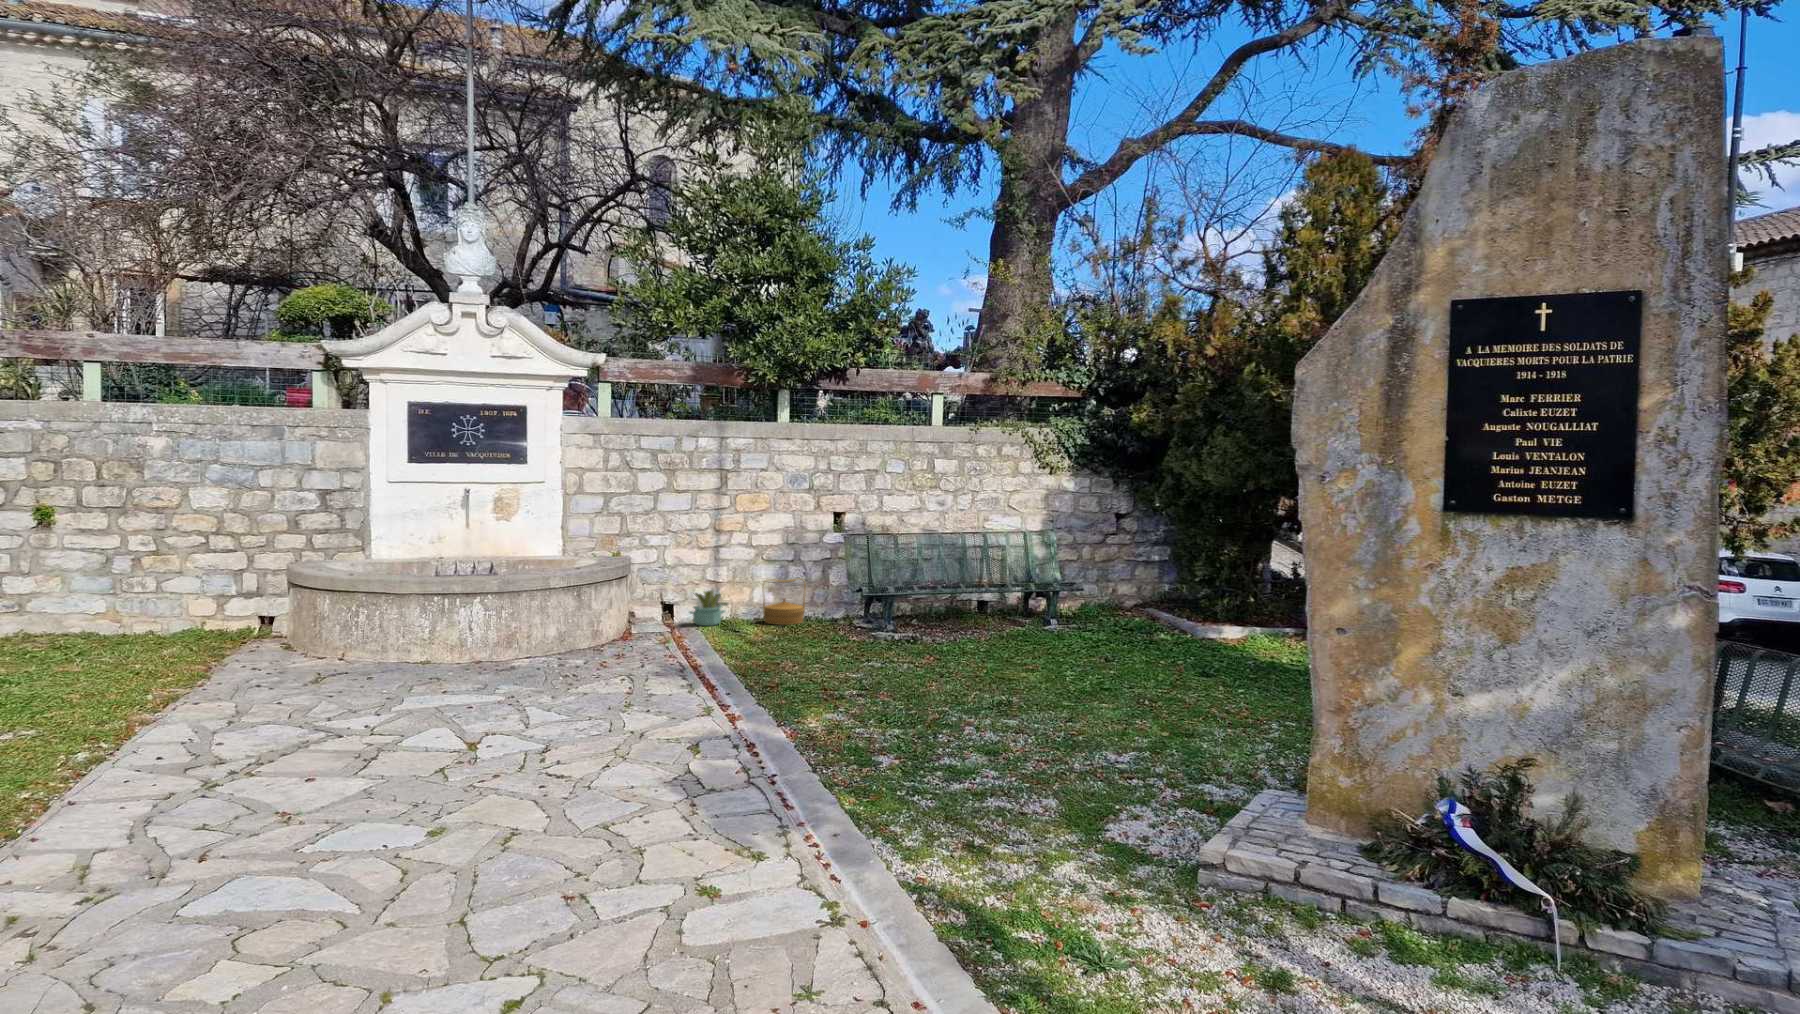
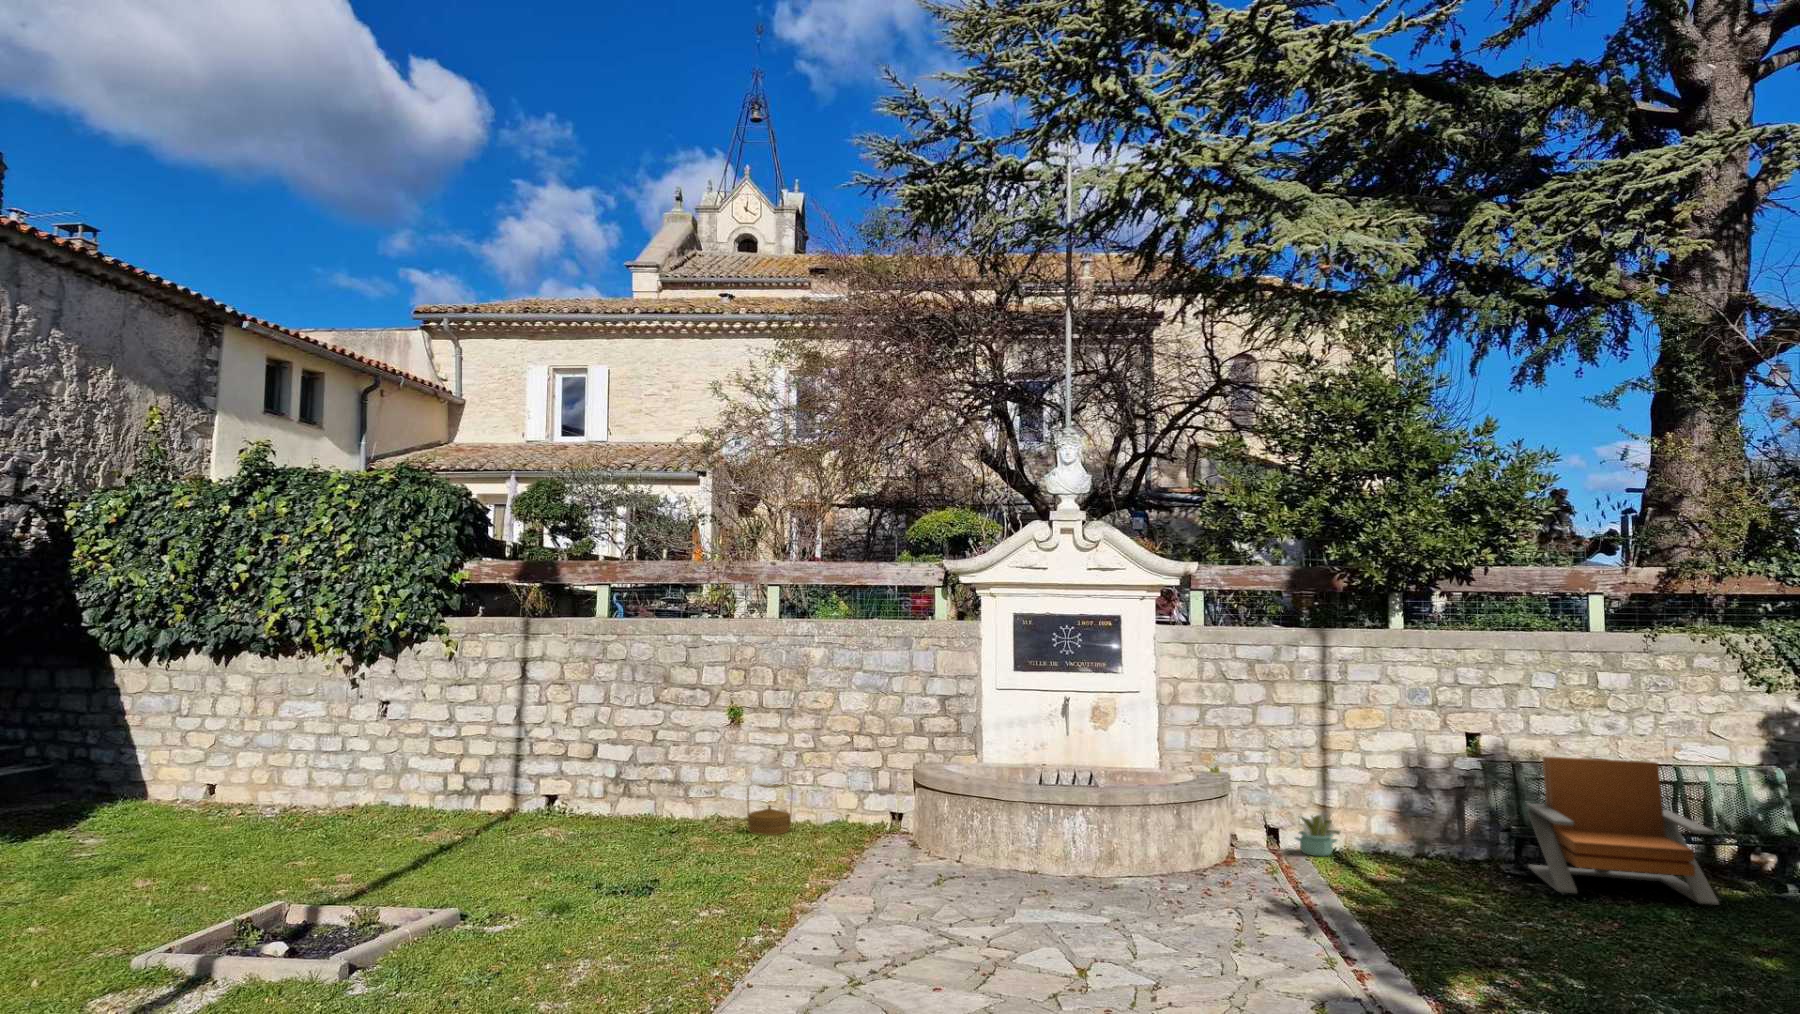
lounge chair: none [874,528,998,633] -> present [1525,757,1719,905]
woven basket: present [762,579,806,625] -> present [747,784,793,835]

